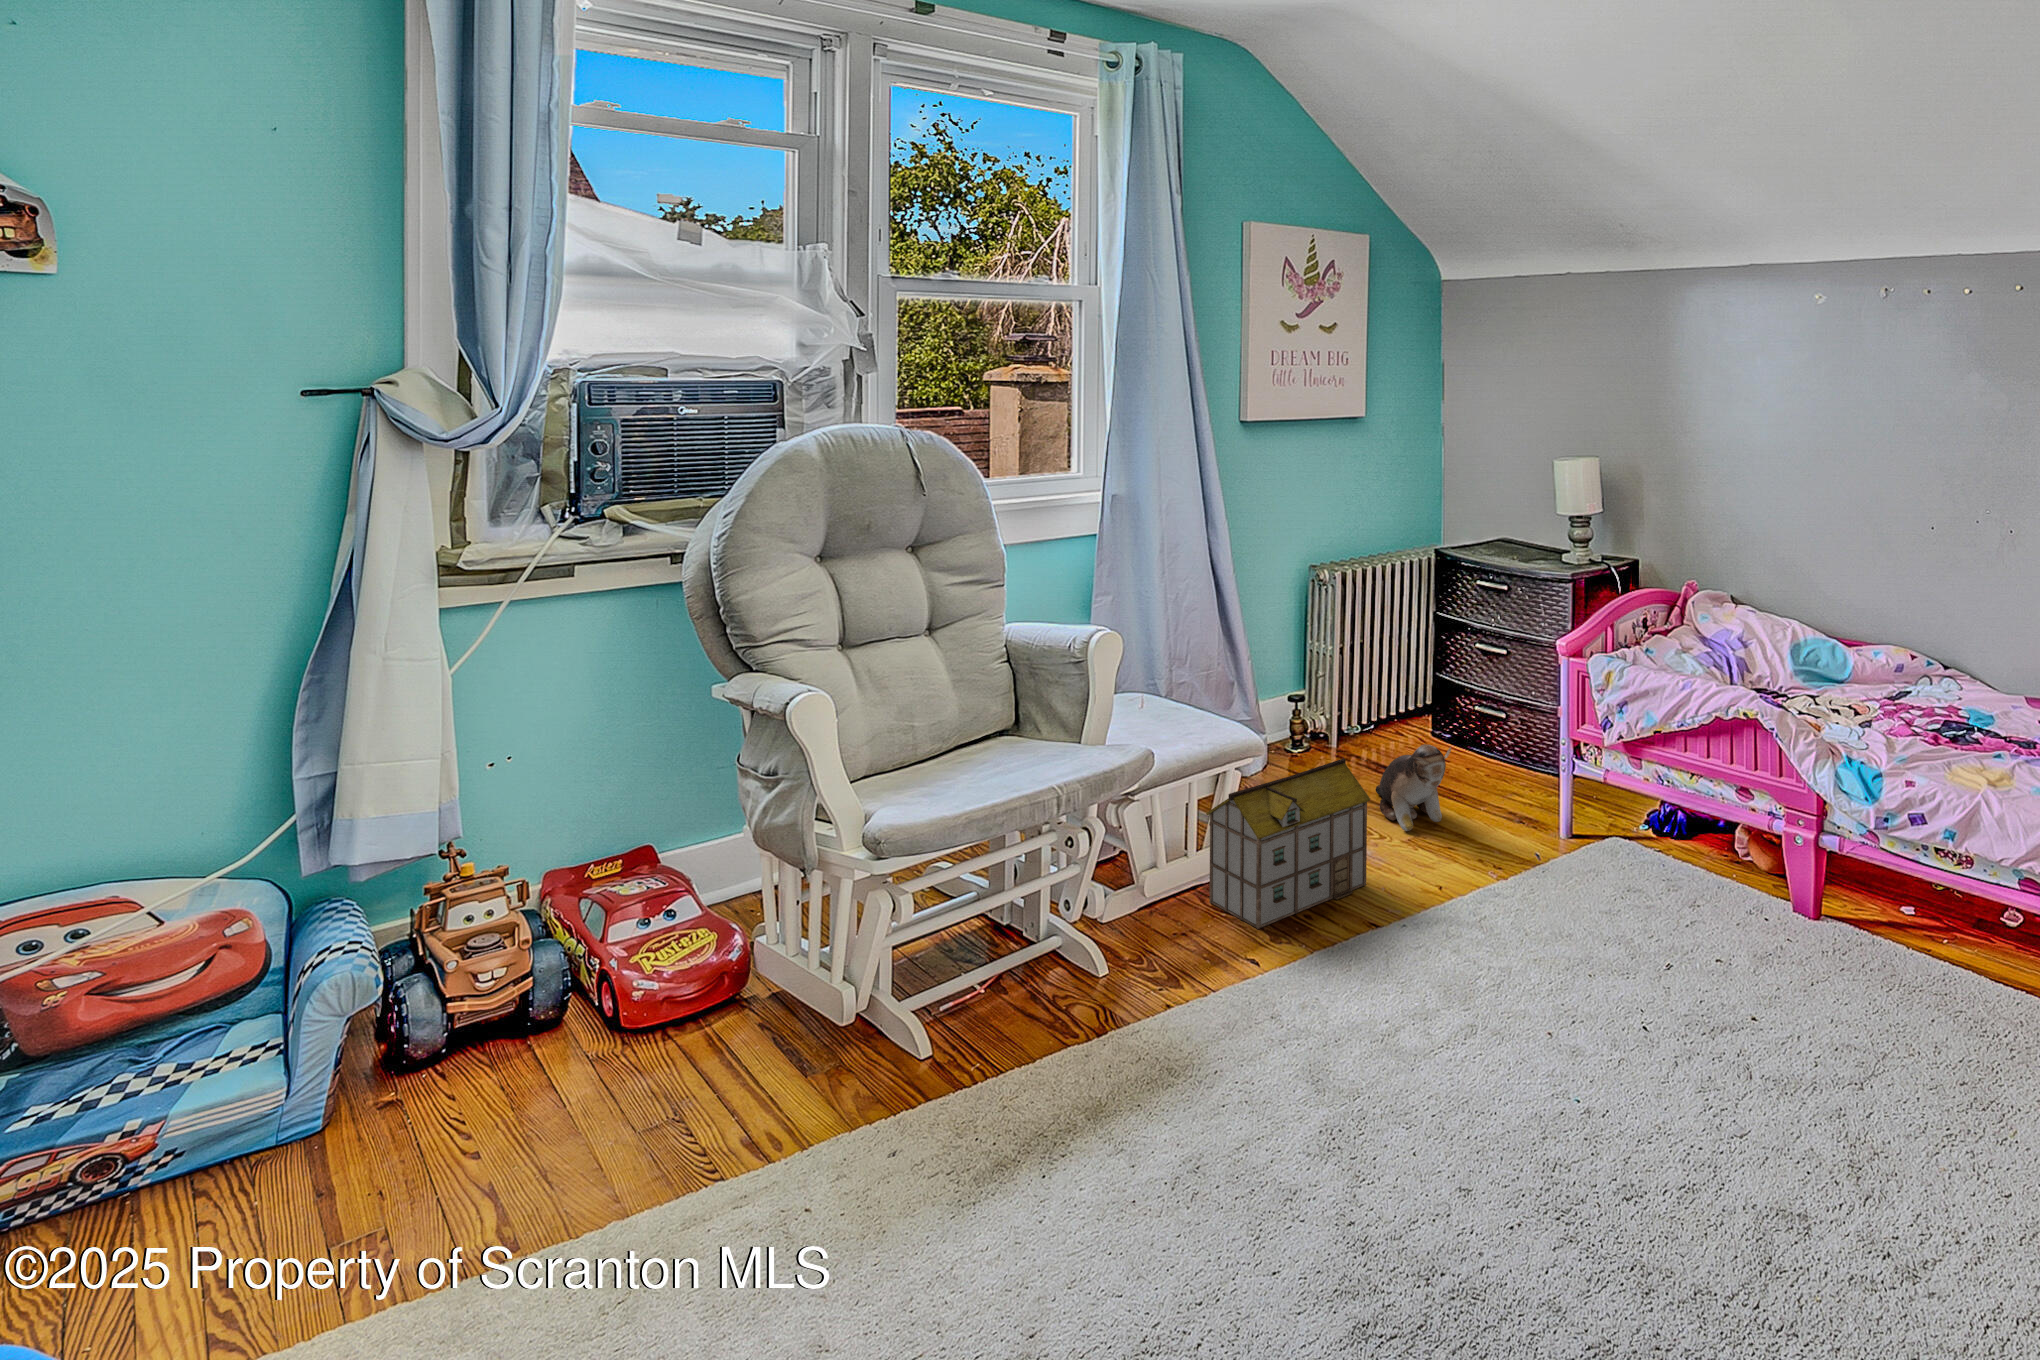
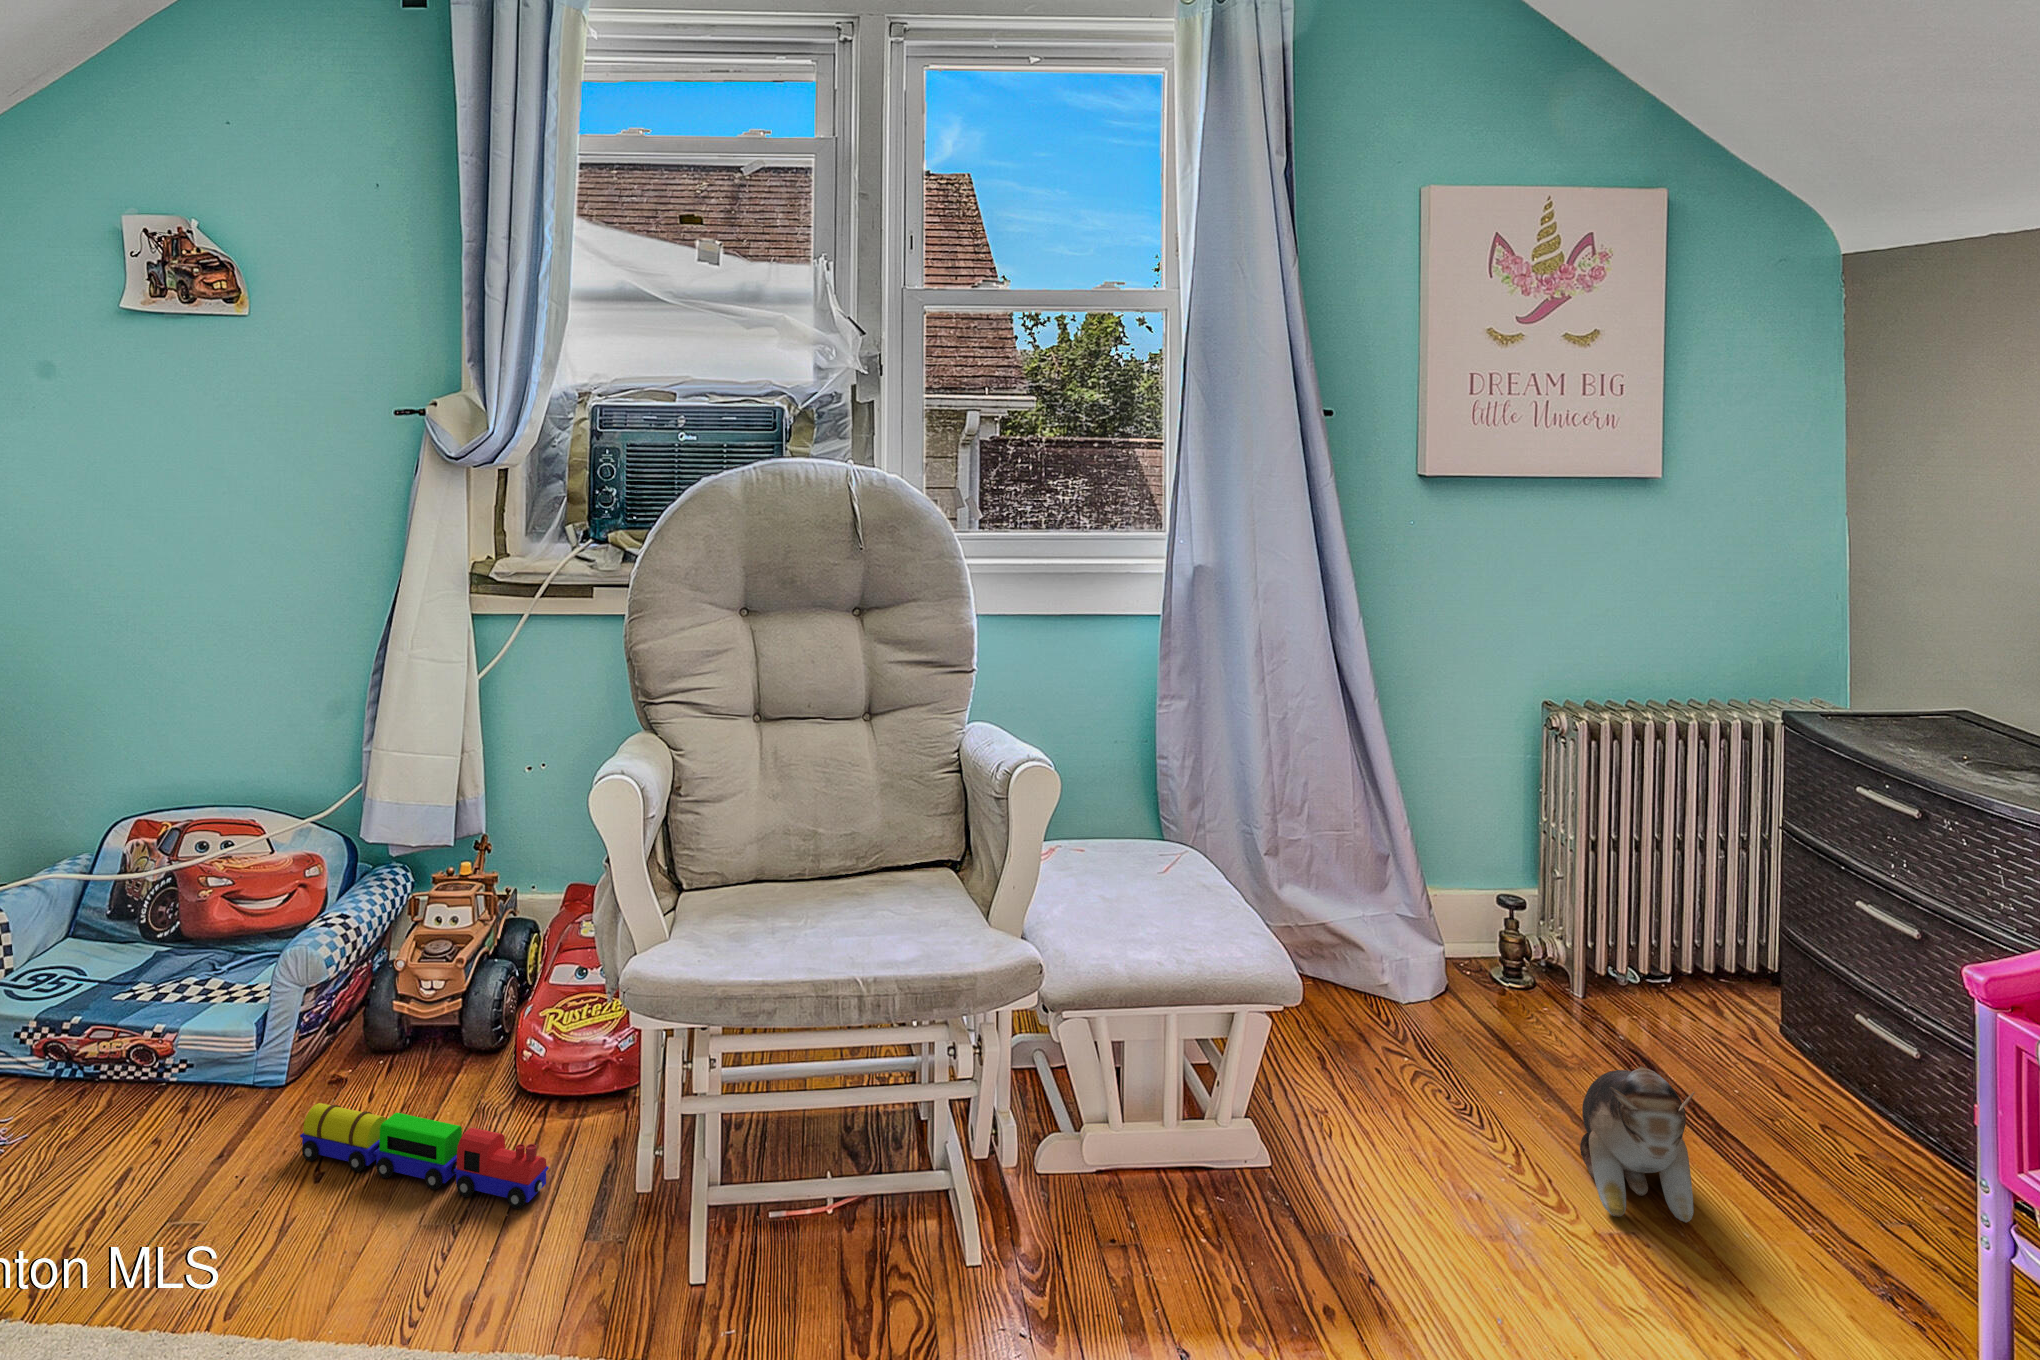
toy house: present [1206,758,1370,929] -> none [1195,1049,1473,1302]
toy train: none [429,1033,735,1151] -> present [300,1103,549,1209]

